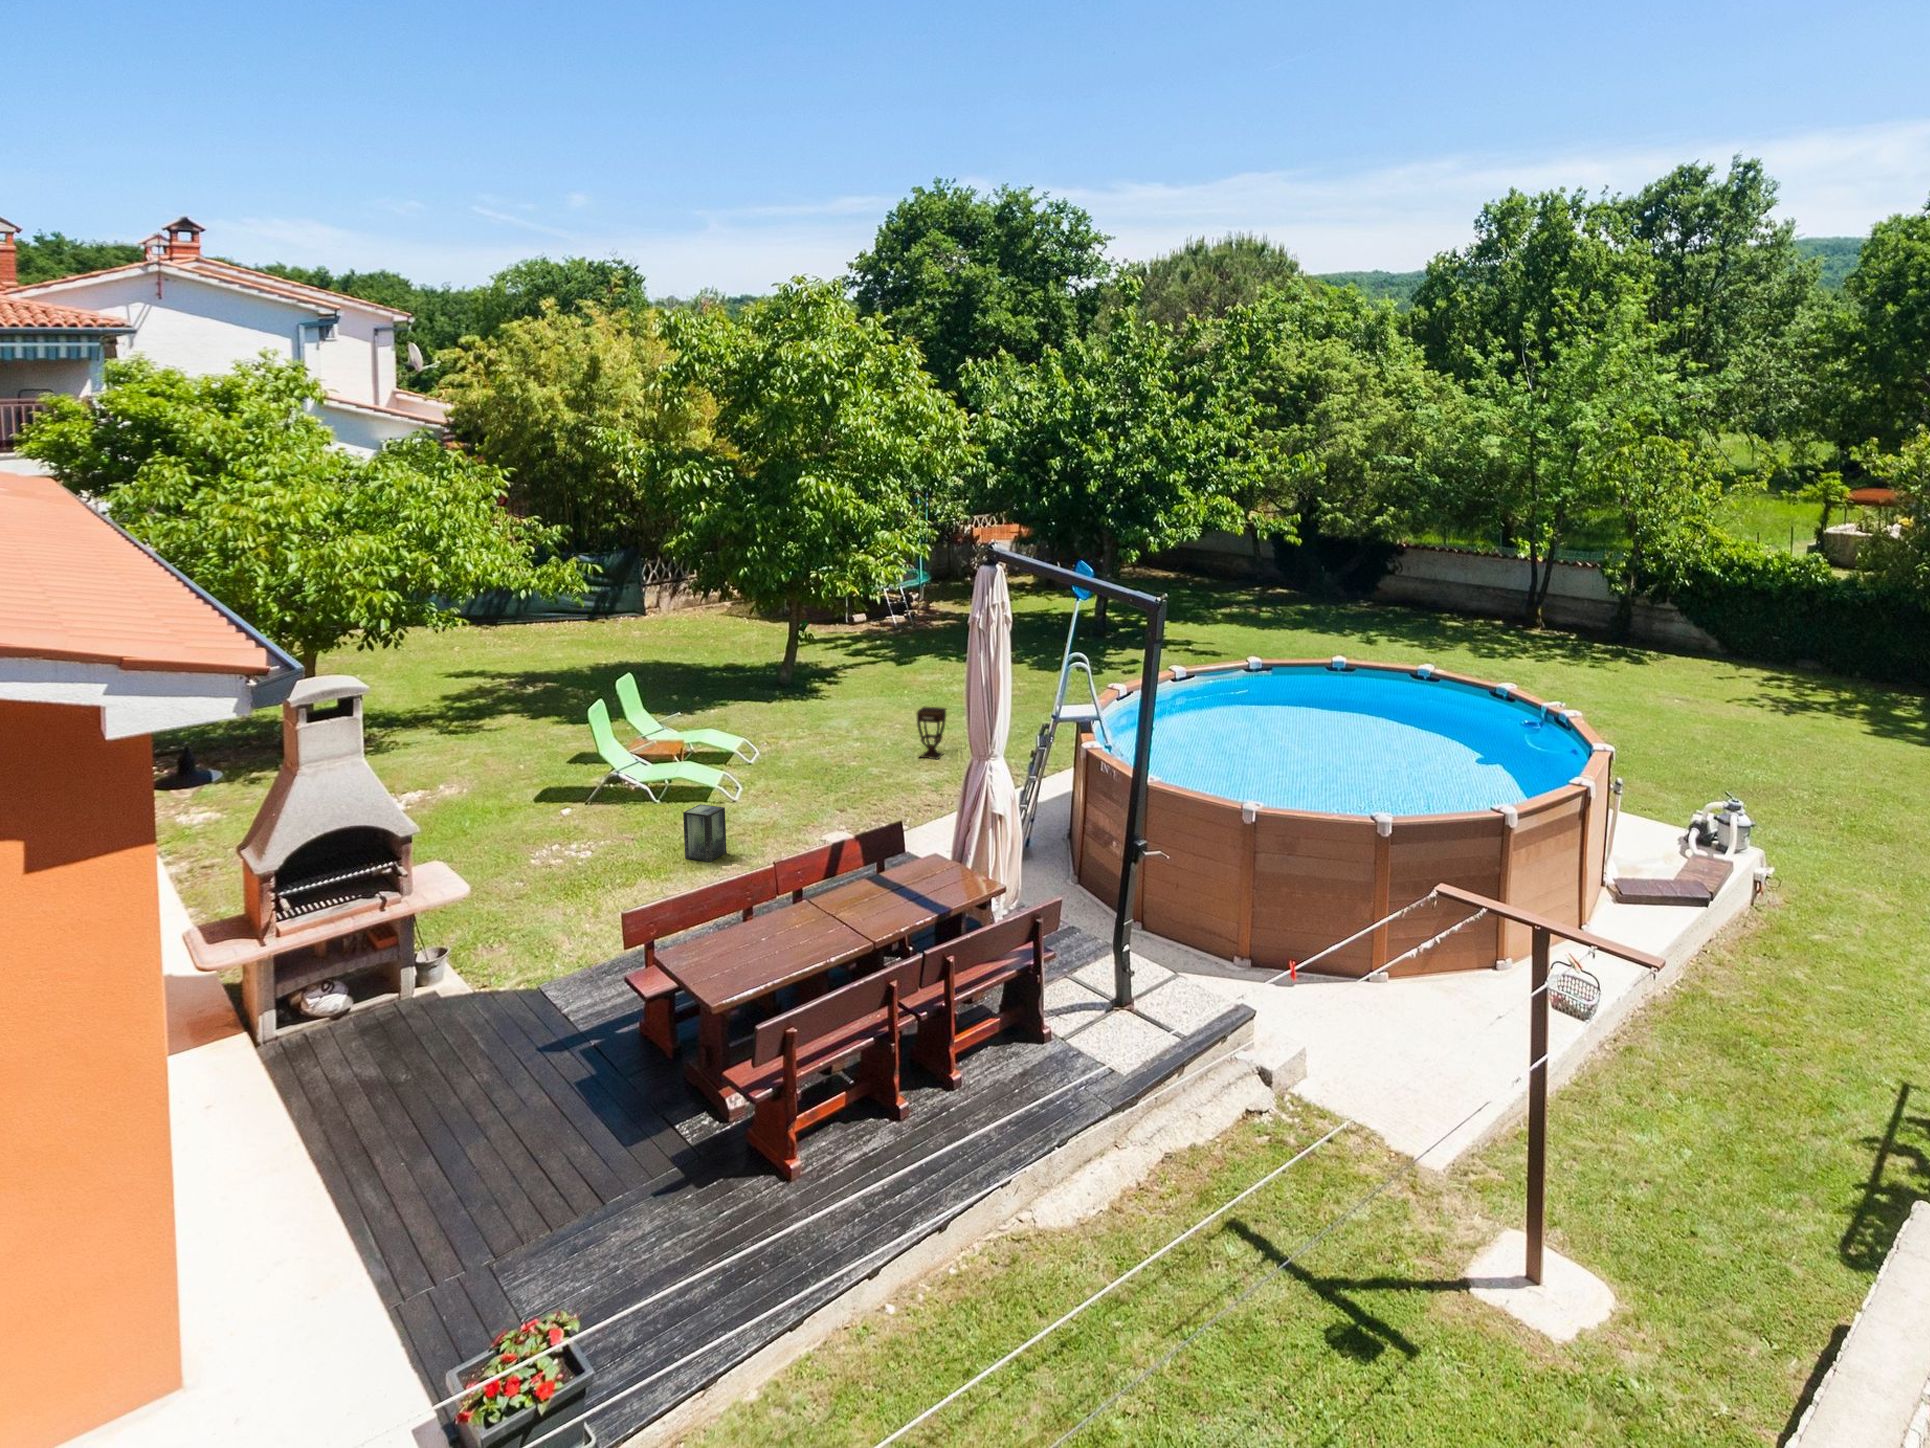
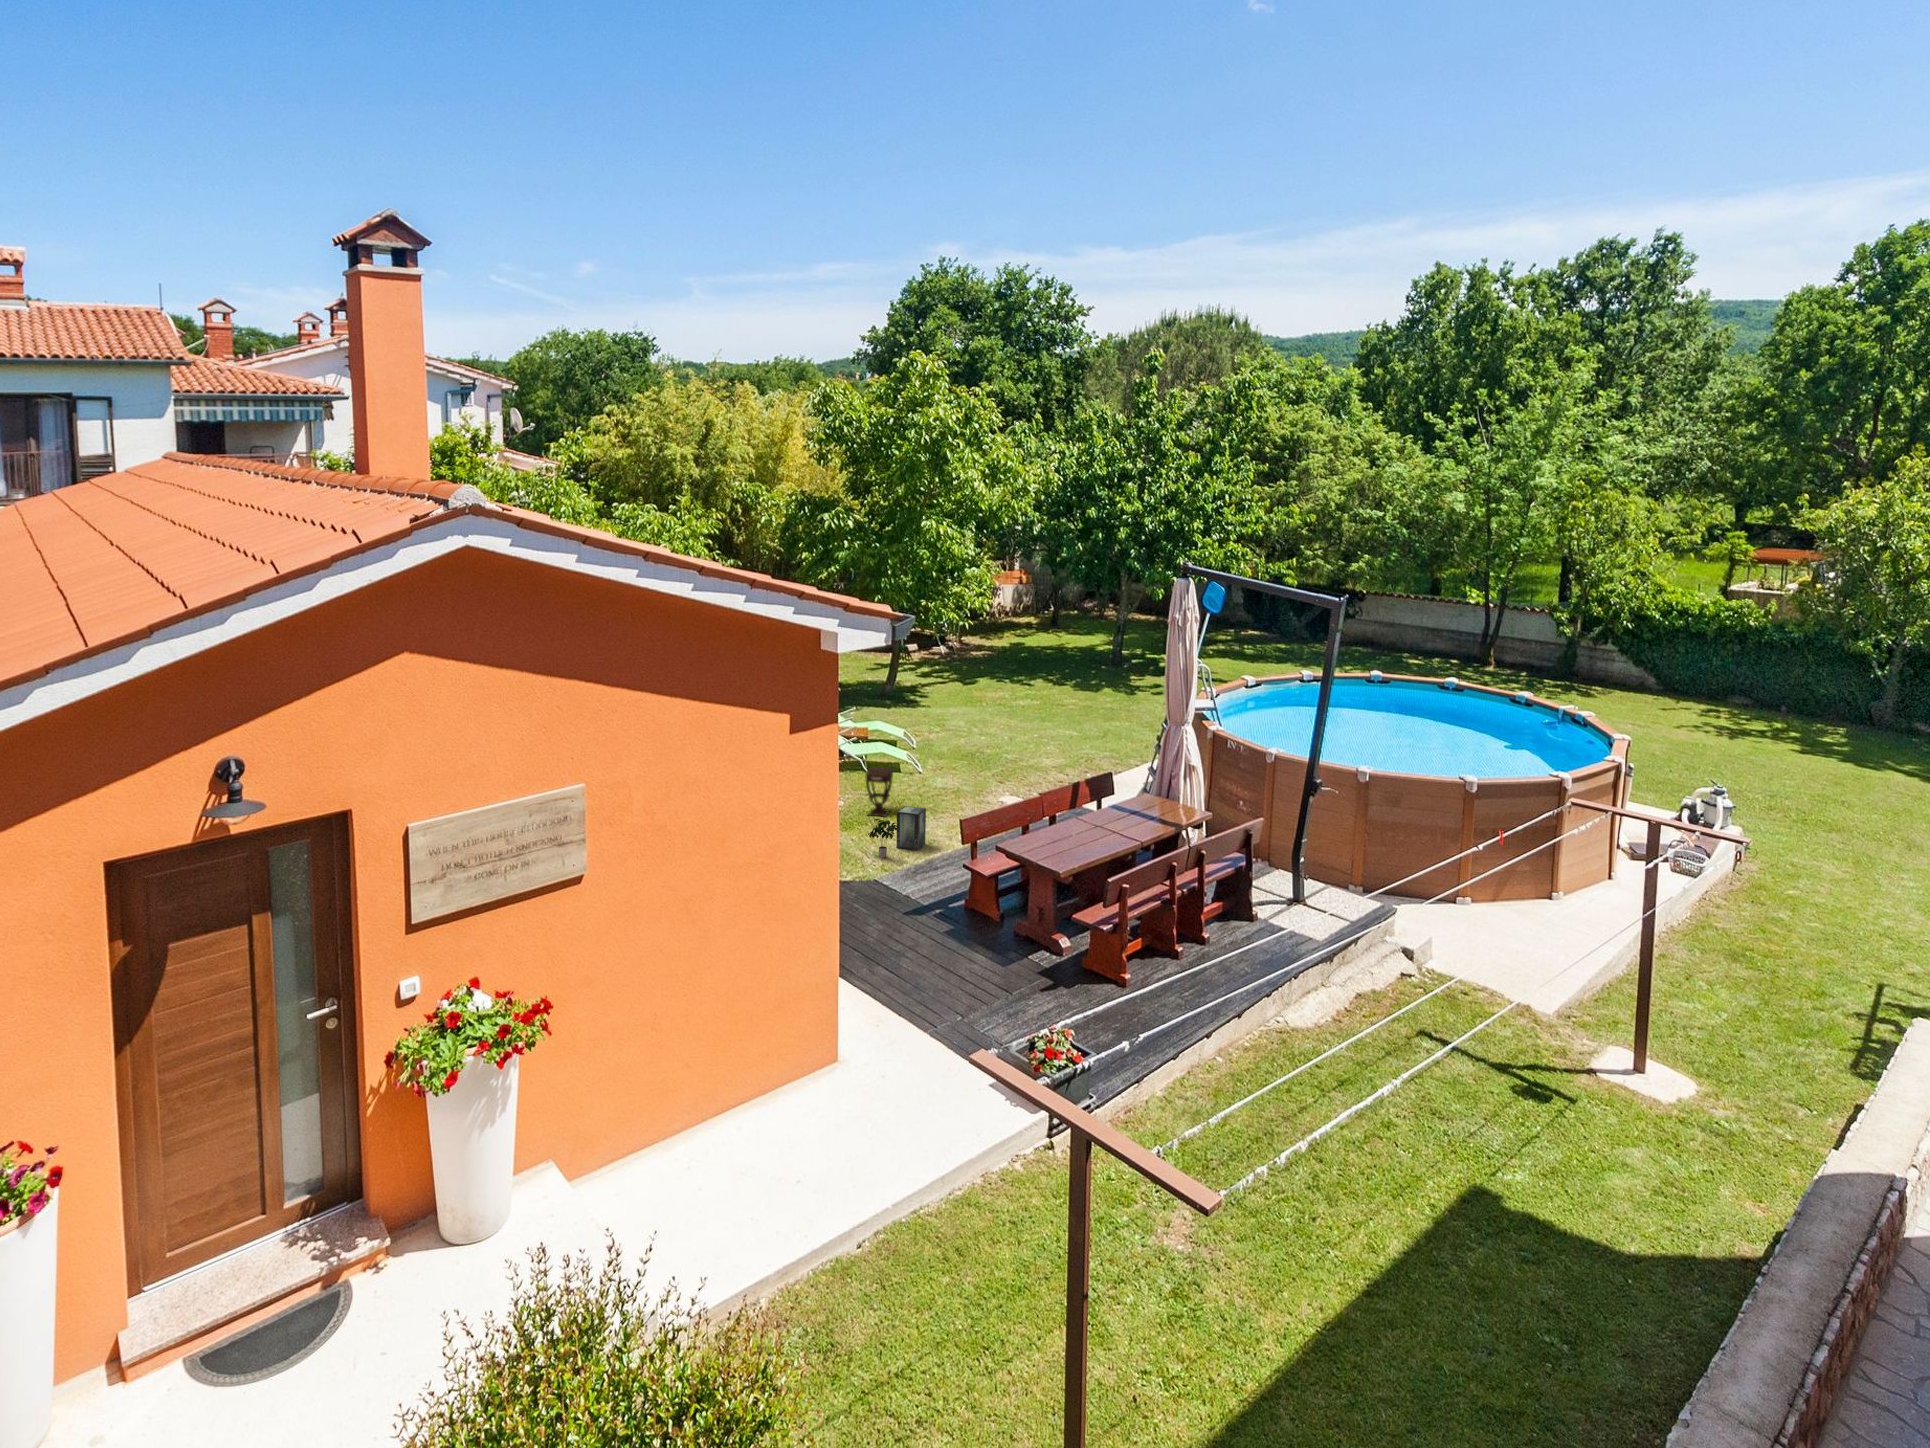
side table: present [917,707,947,759] -> present [865,767,893,817]
potted plant: none [642,821,677,872] -> present [868,819,899,858]

